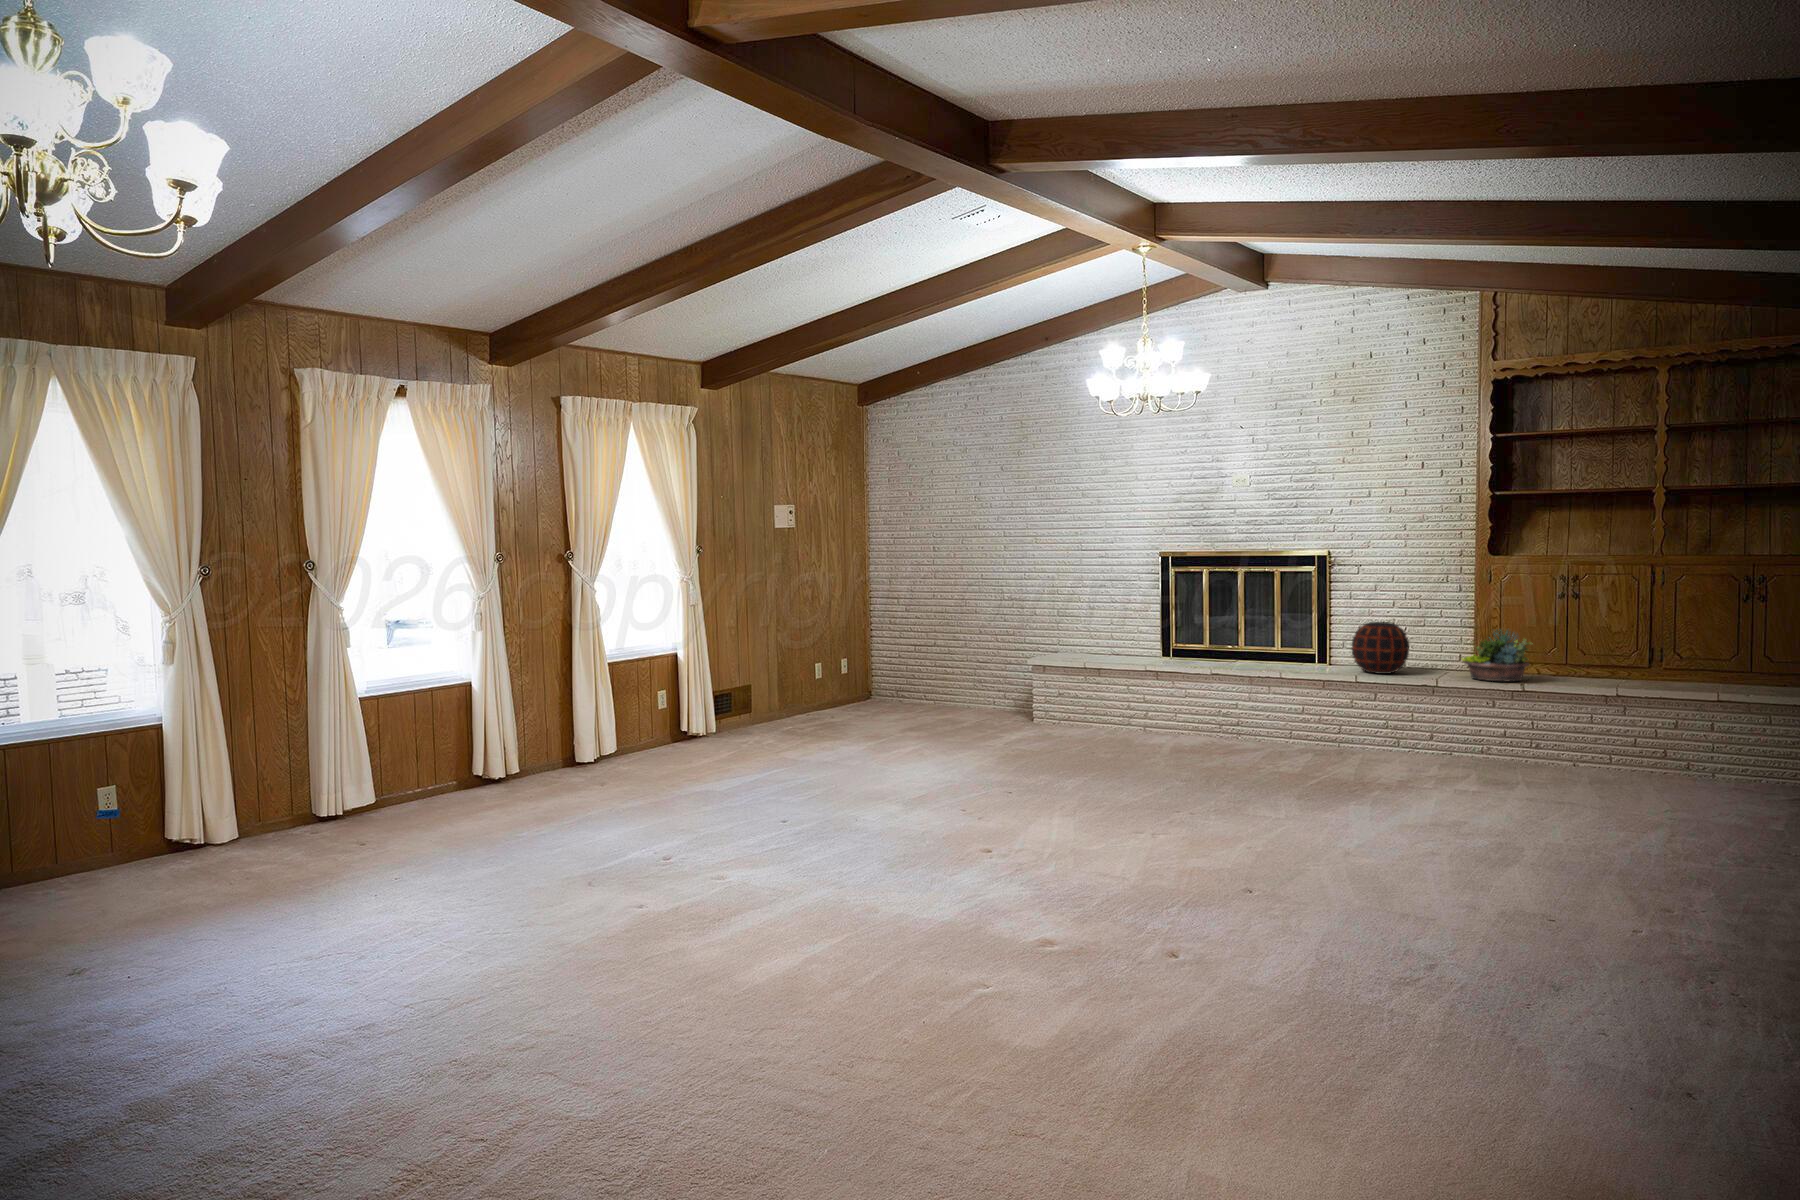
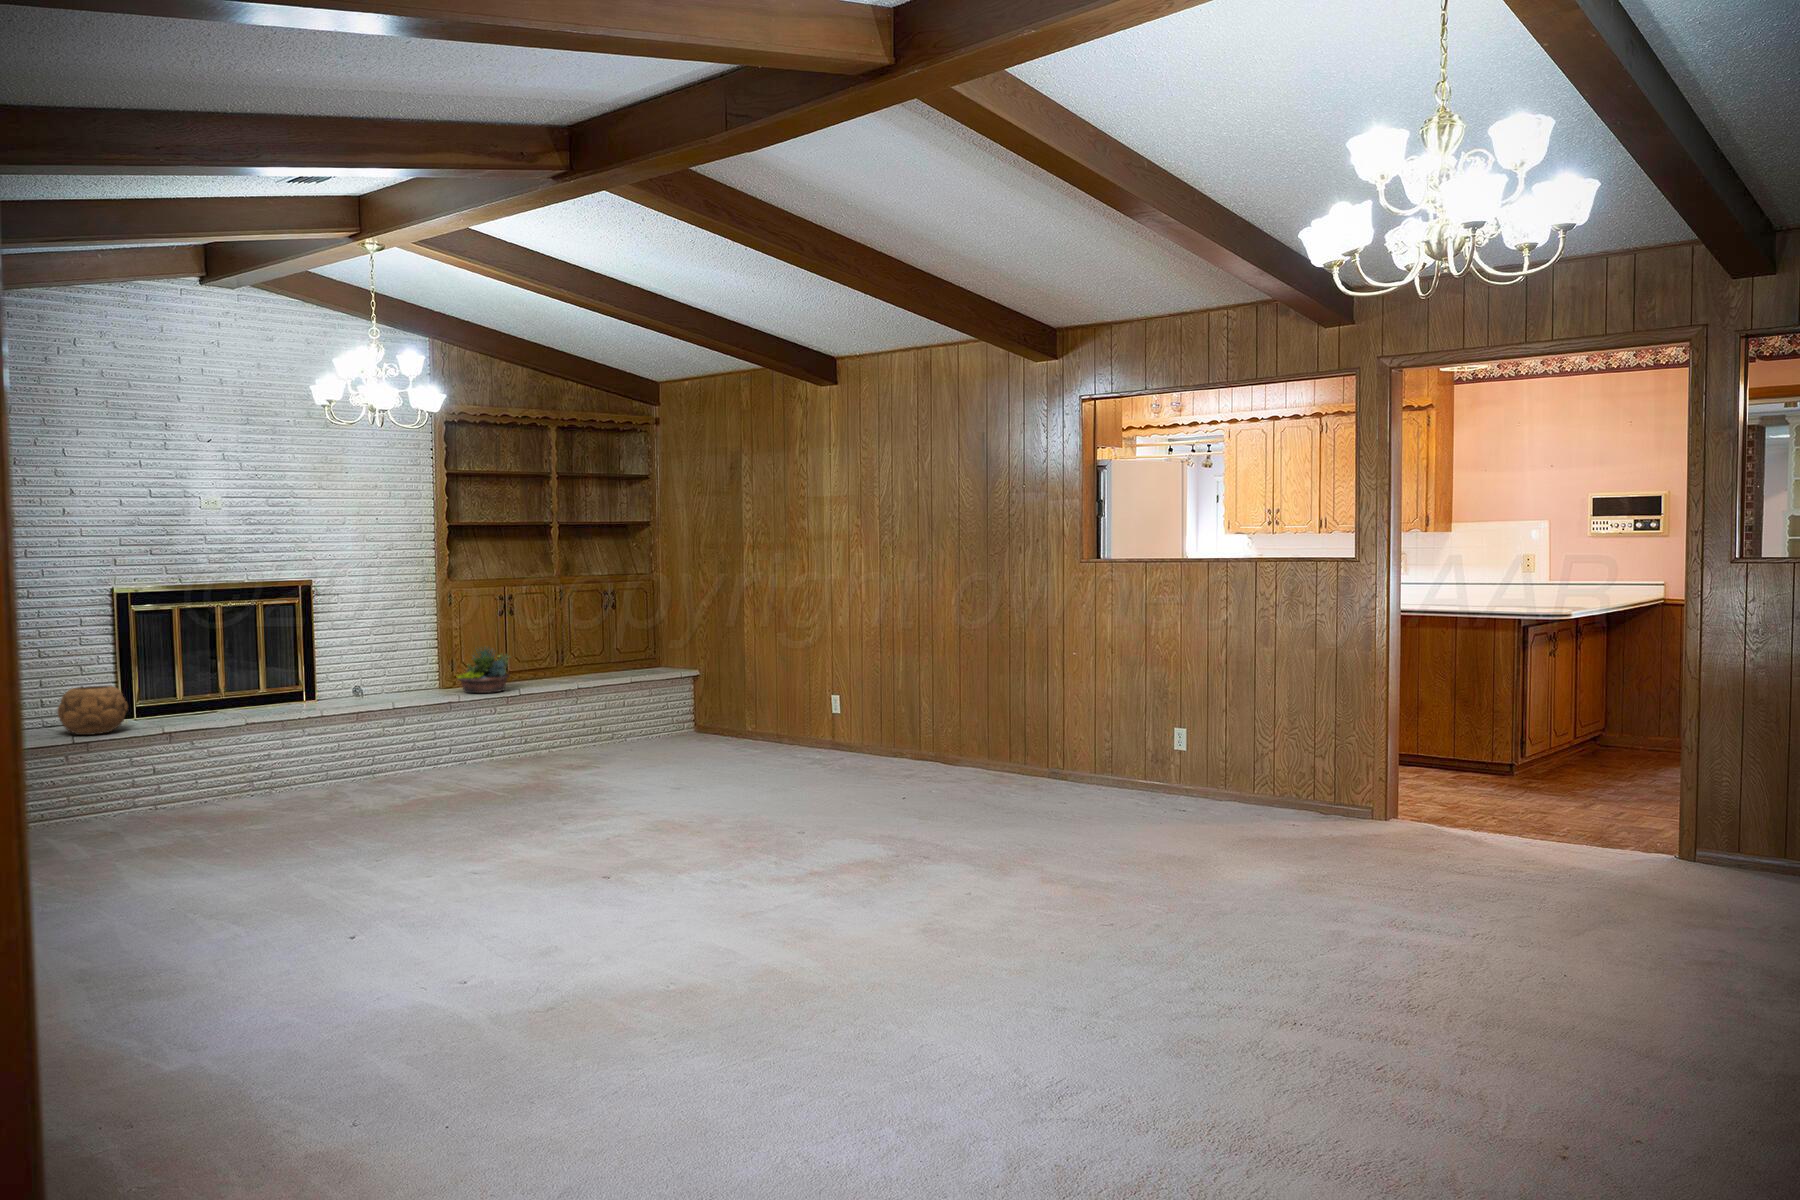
decorative vase: present [1351,622,1409,674] -> none [359,650,415,701]
decorative bowl: none [1090,627,1136,664] -> present [57,686,128,735]

